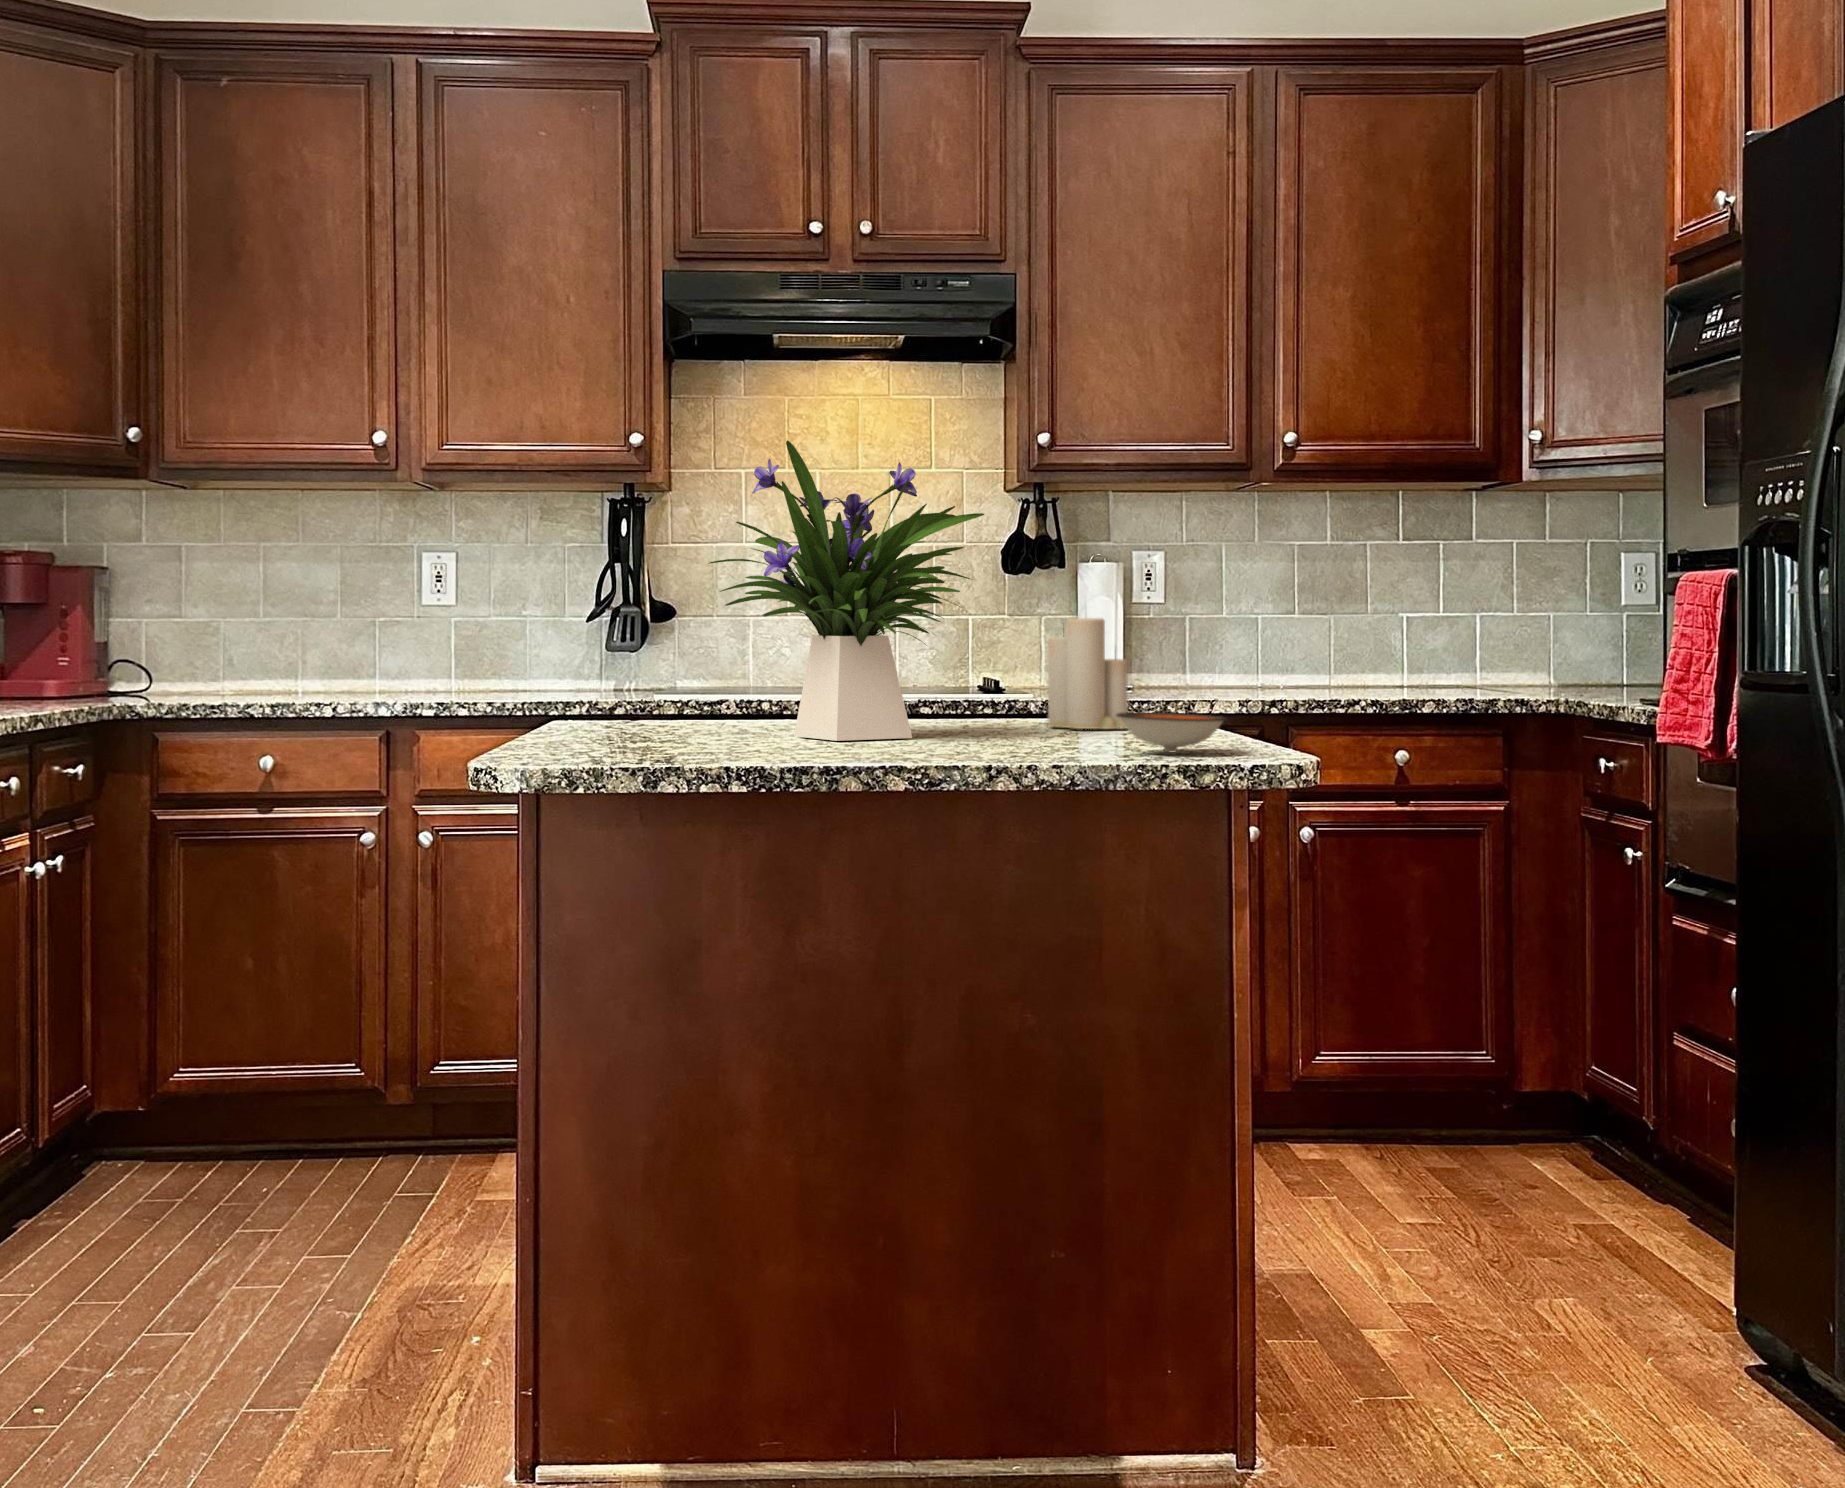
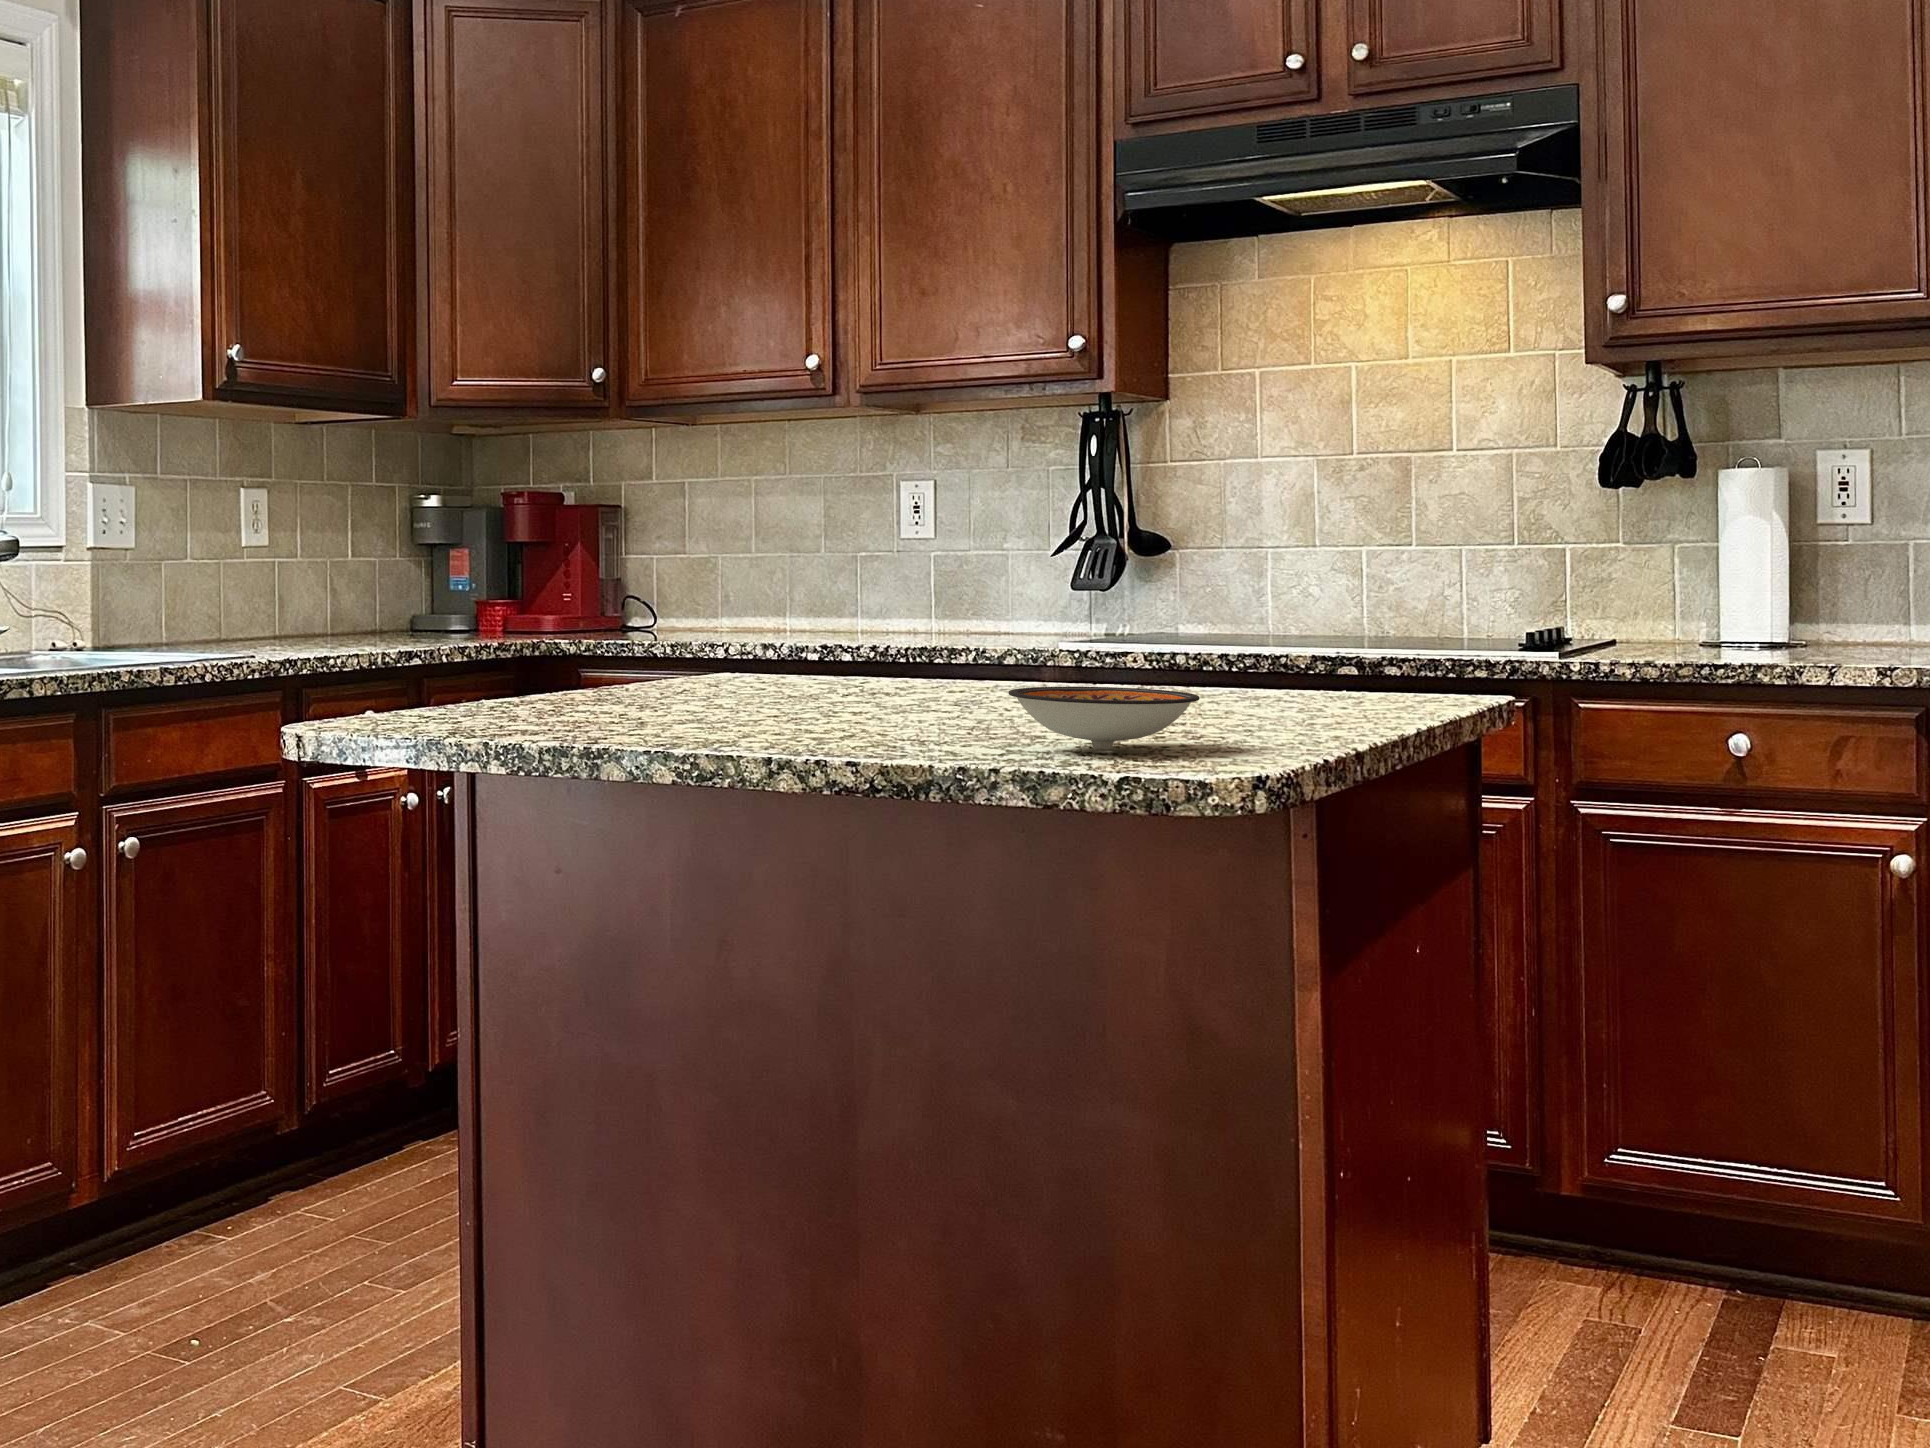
flower arrangement: present [709,440,984,741] -> none [651,318,1018,712]
candle: present [1048,618,1127,729] -> none [1195,528,1300,707]

